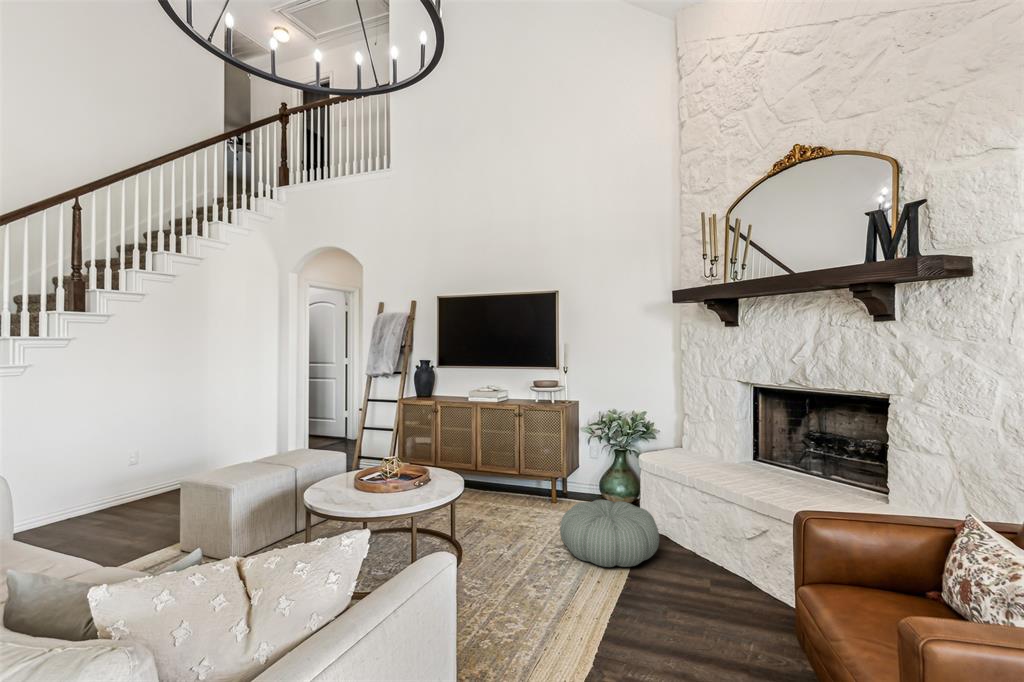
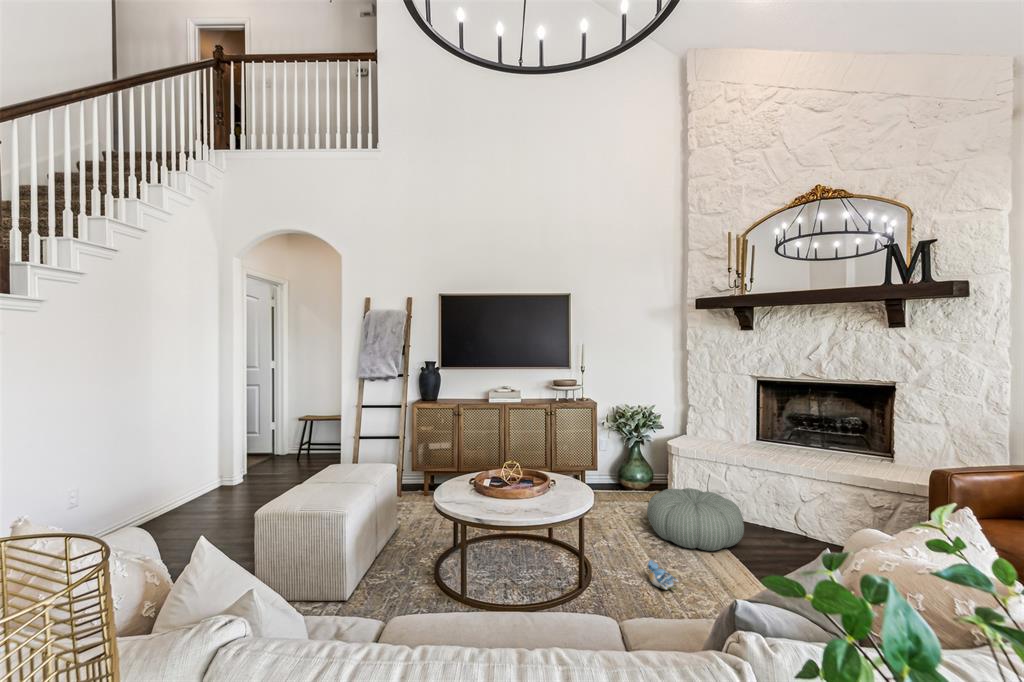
plush toy: none [494,558,516,590] -> present [647,560,678,590]

